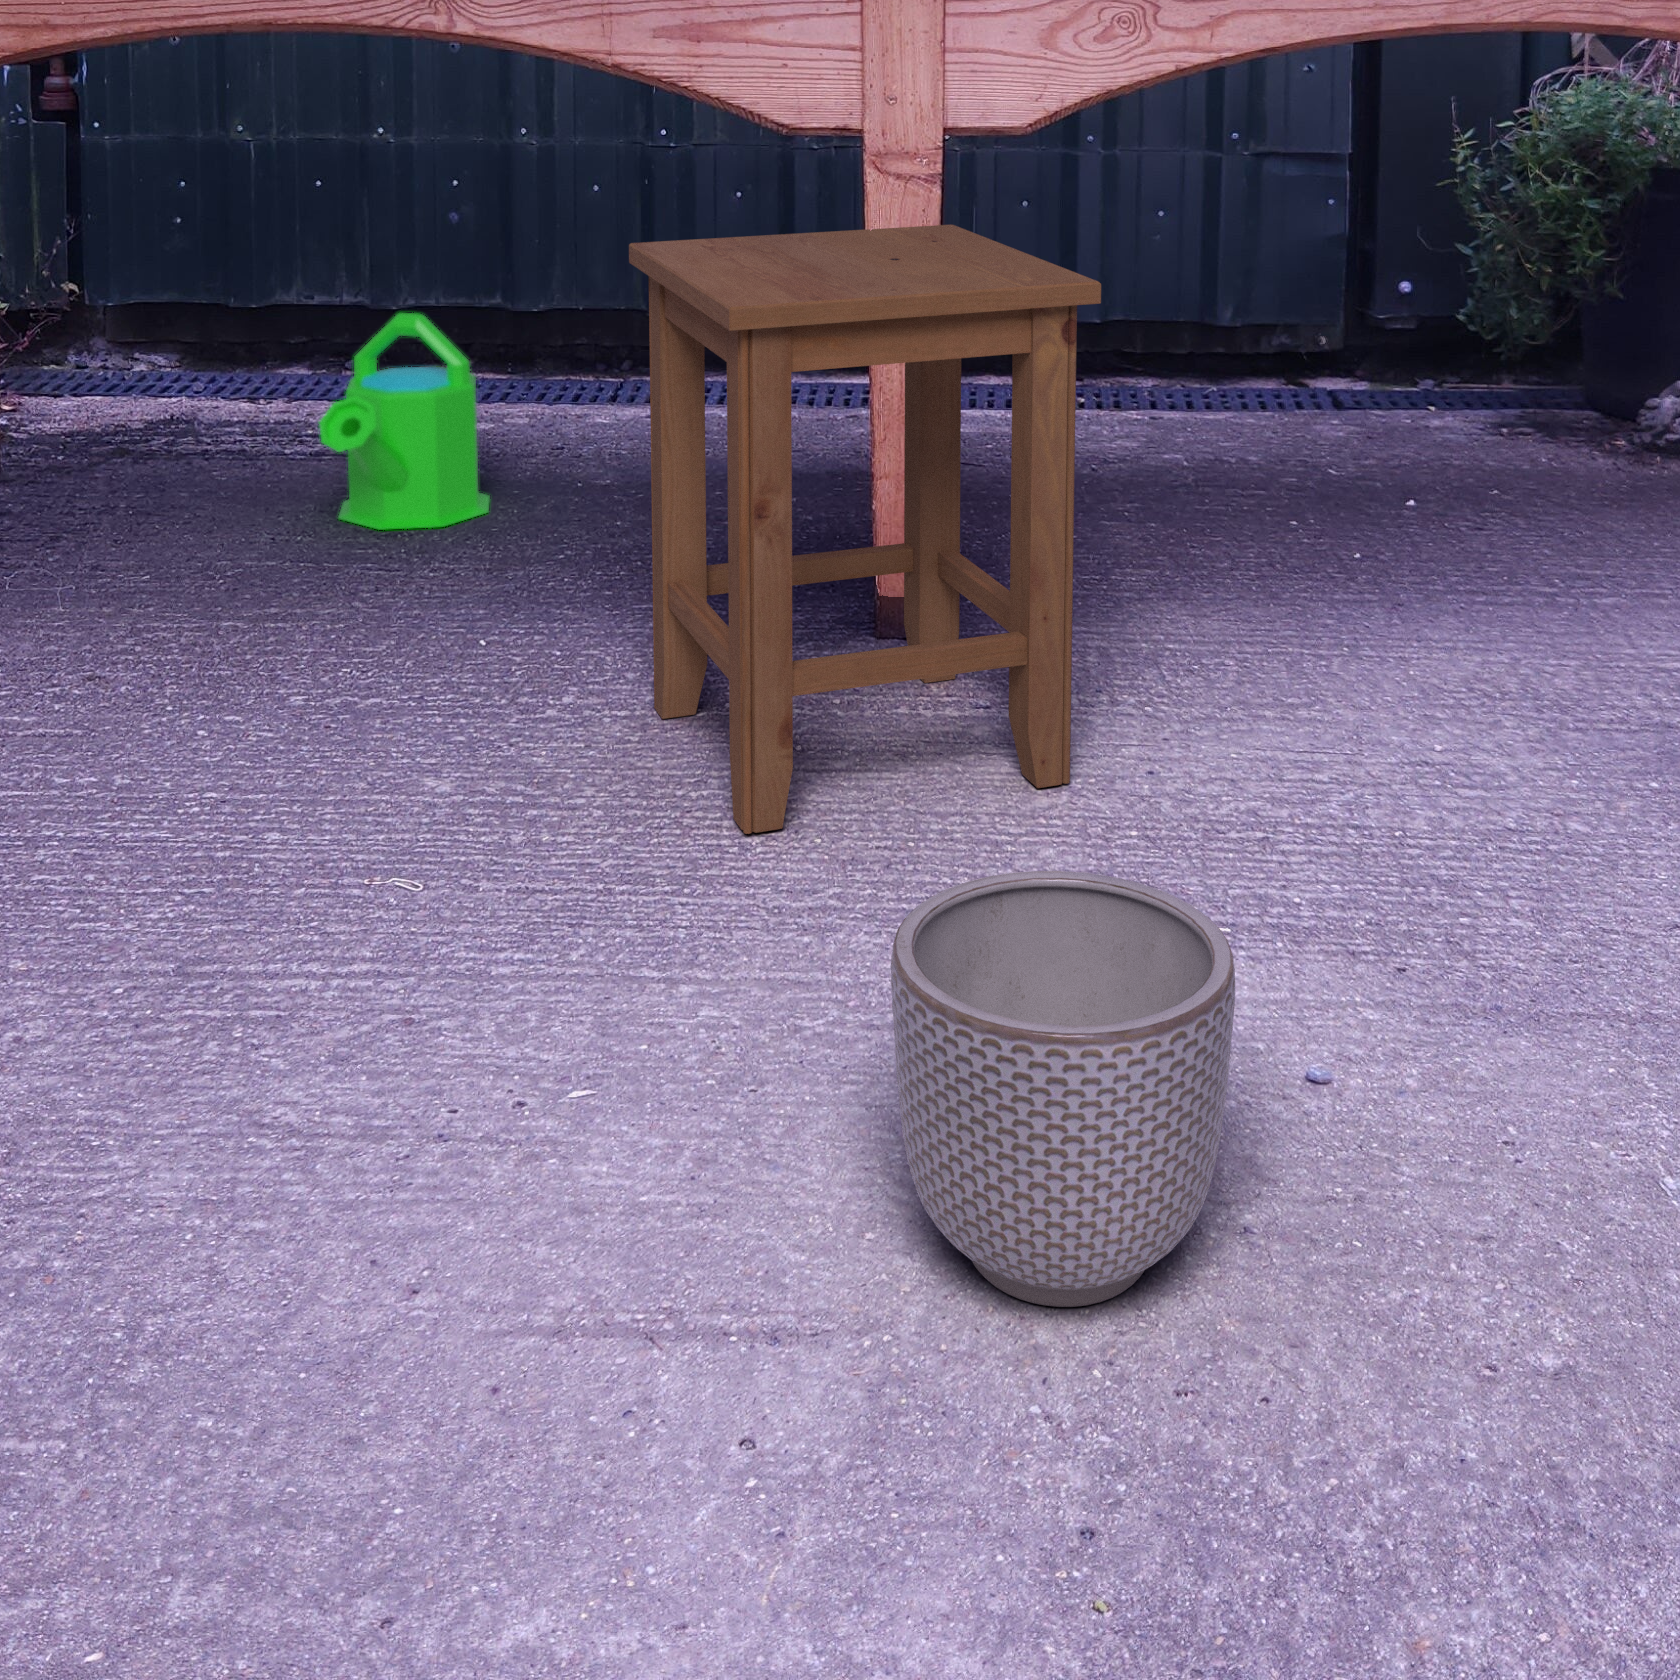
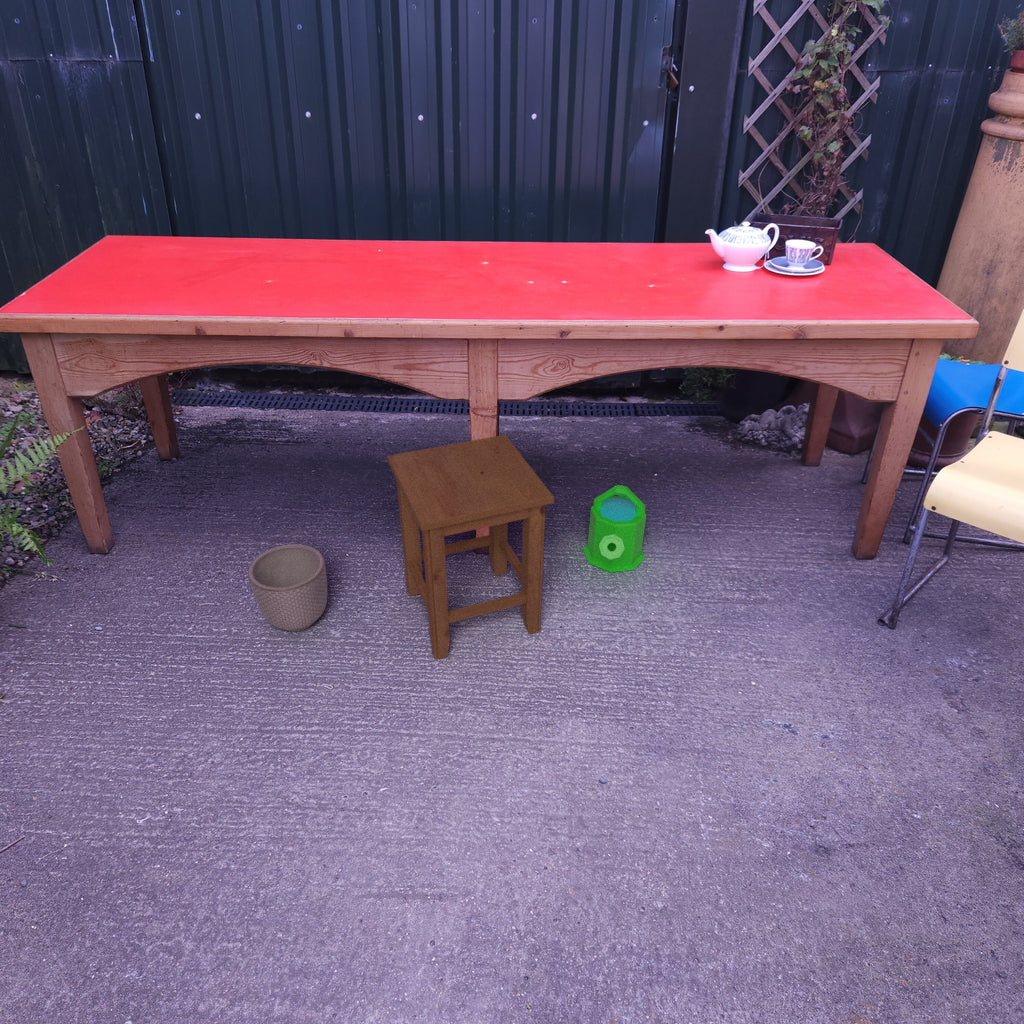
watering can: present [319,313,490,530] -> present [583,485,646,572]
planter: present [891,871,1235,1307] -> present [248,544,327,632]

